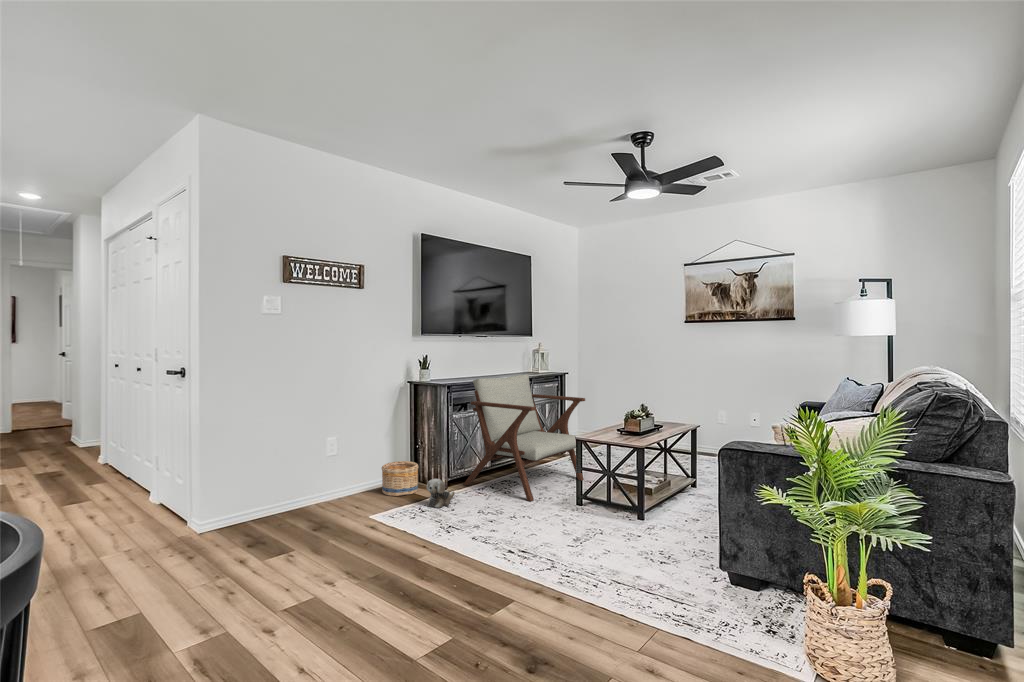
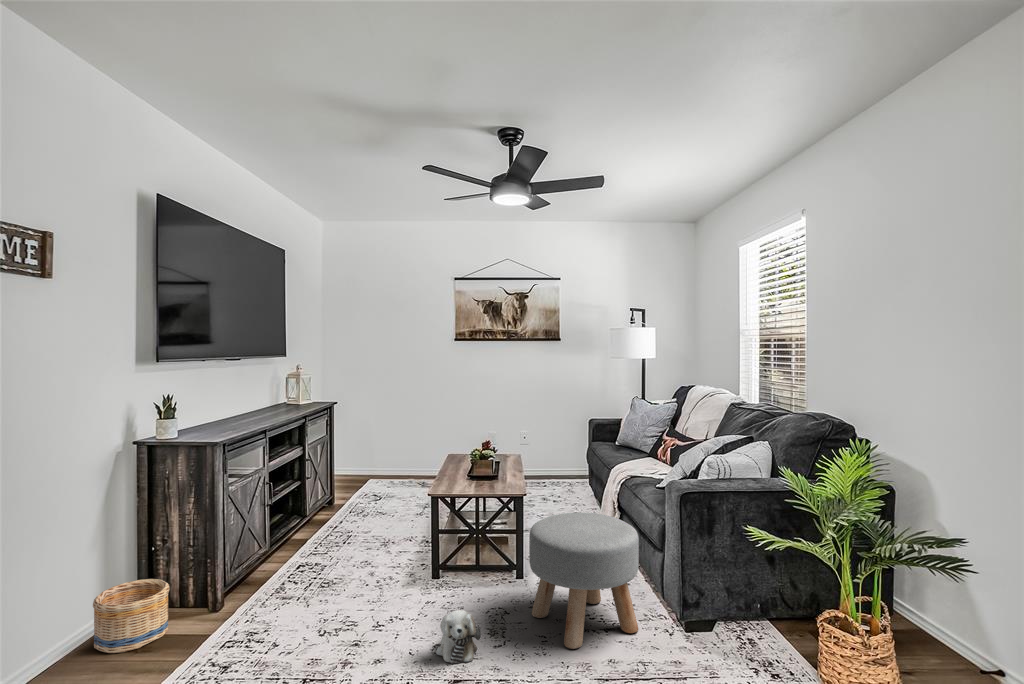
lounge chair: present [463,374,585,501] -> none [241,413,404,594]
ottoman: none [606,463,703,571] -> present [529,513,639,649]
plush toy: present [427,479,454,508] -> present [436,610,481,664]

